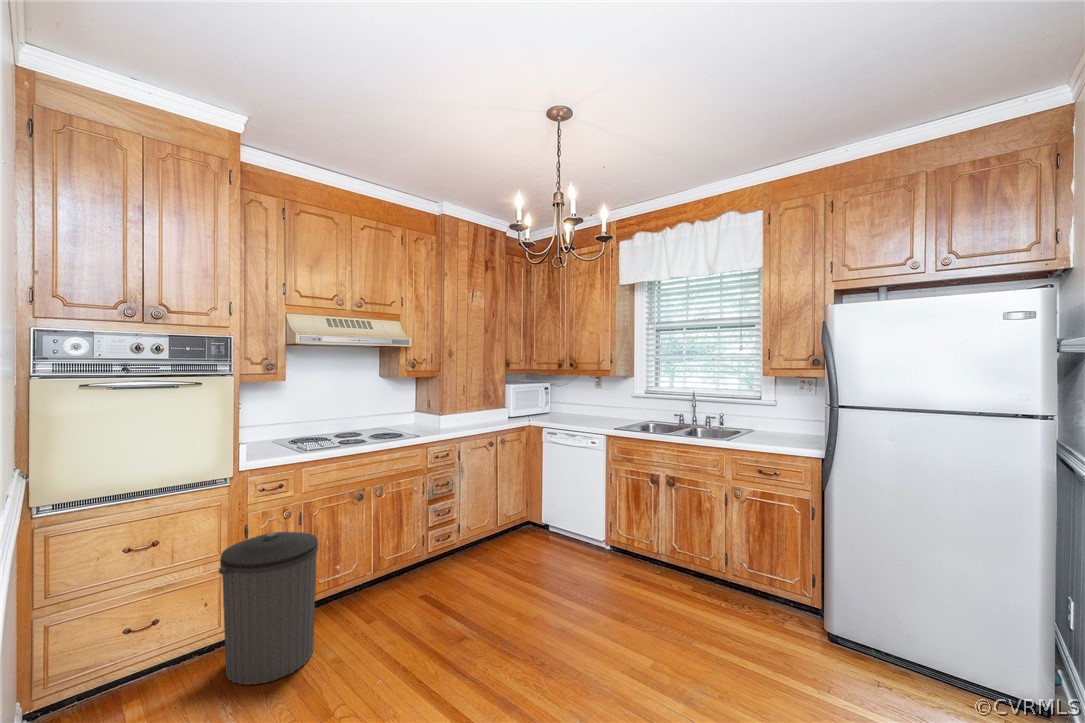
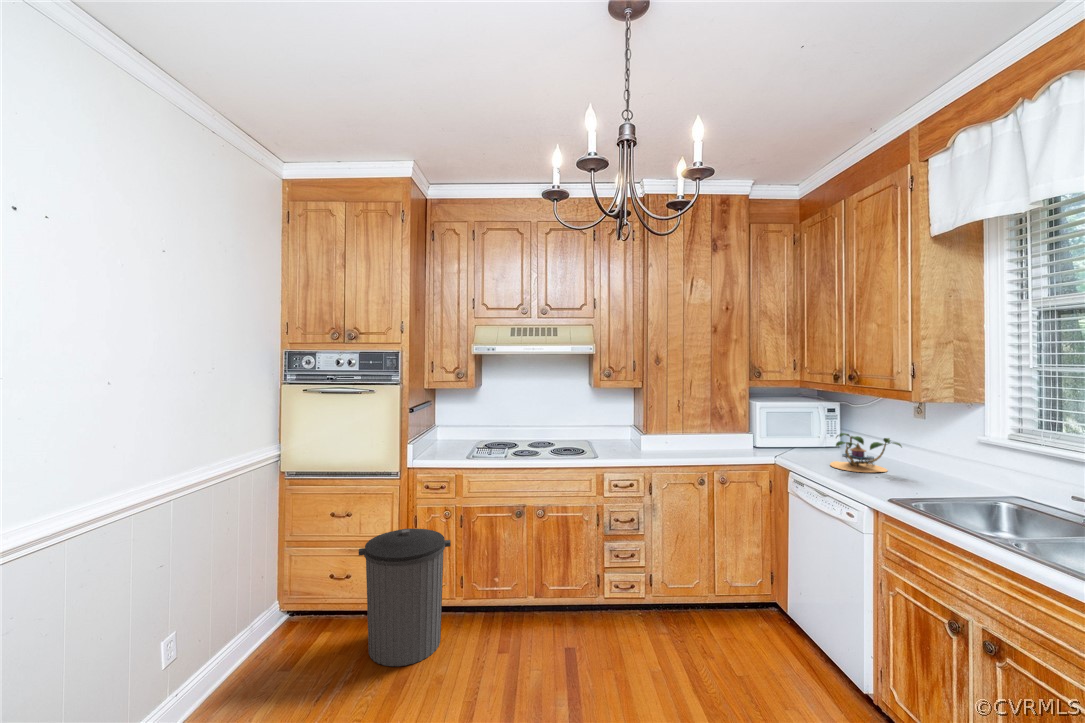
plant: none [558,399,598,422] -> present [830,433,901,472]

